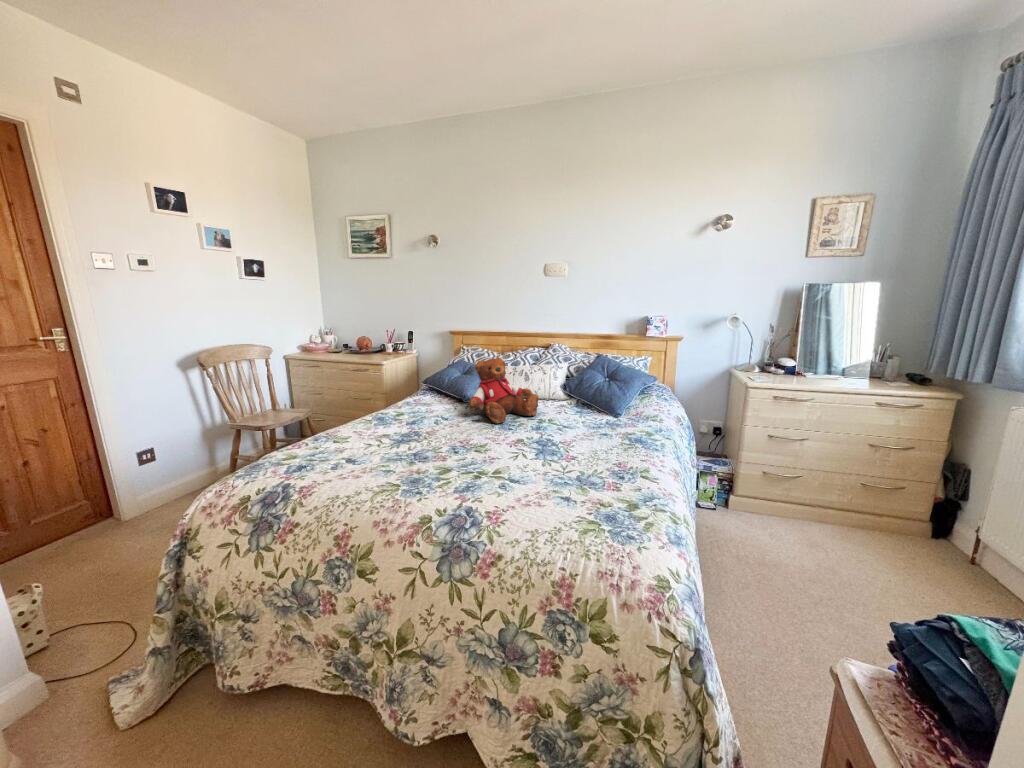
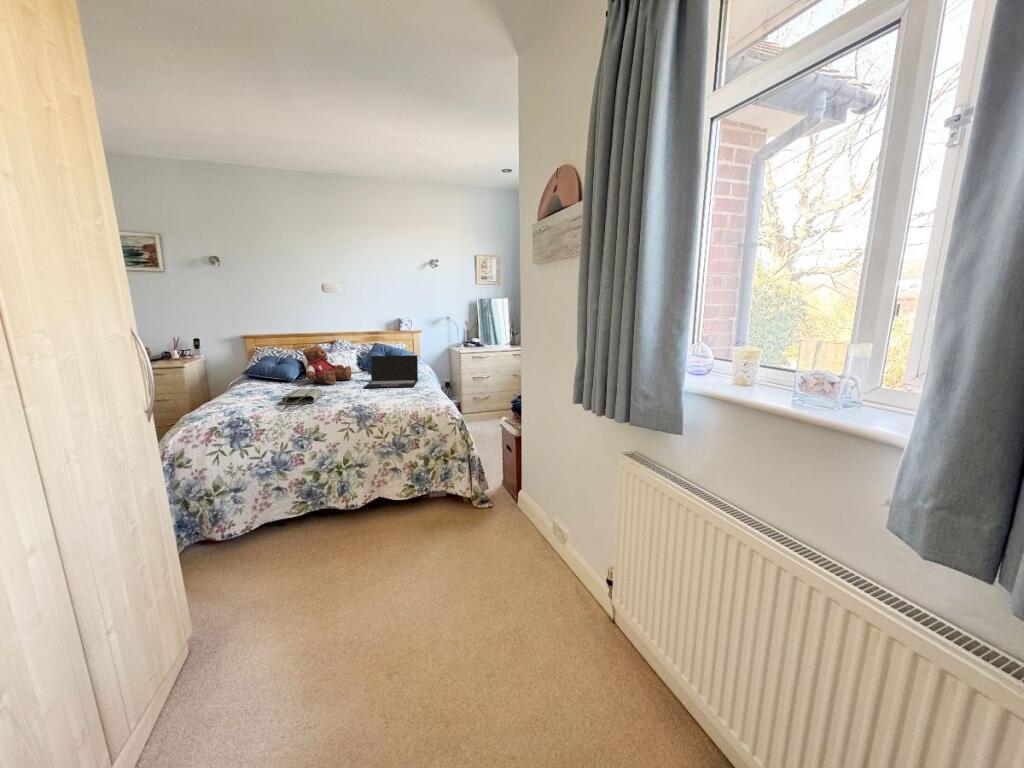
laptop: none [529,386,643,468] -> present [364,355,418,388]
tote bag: none [356,434,456,483] -> present [282,389,322,407]

